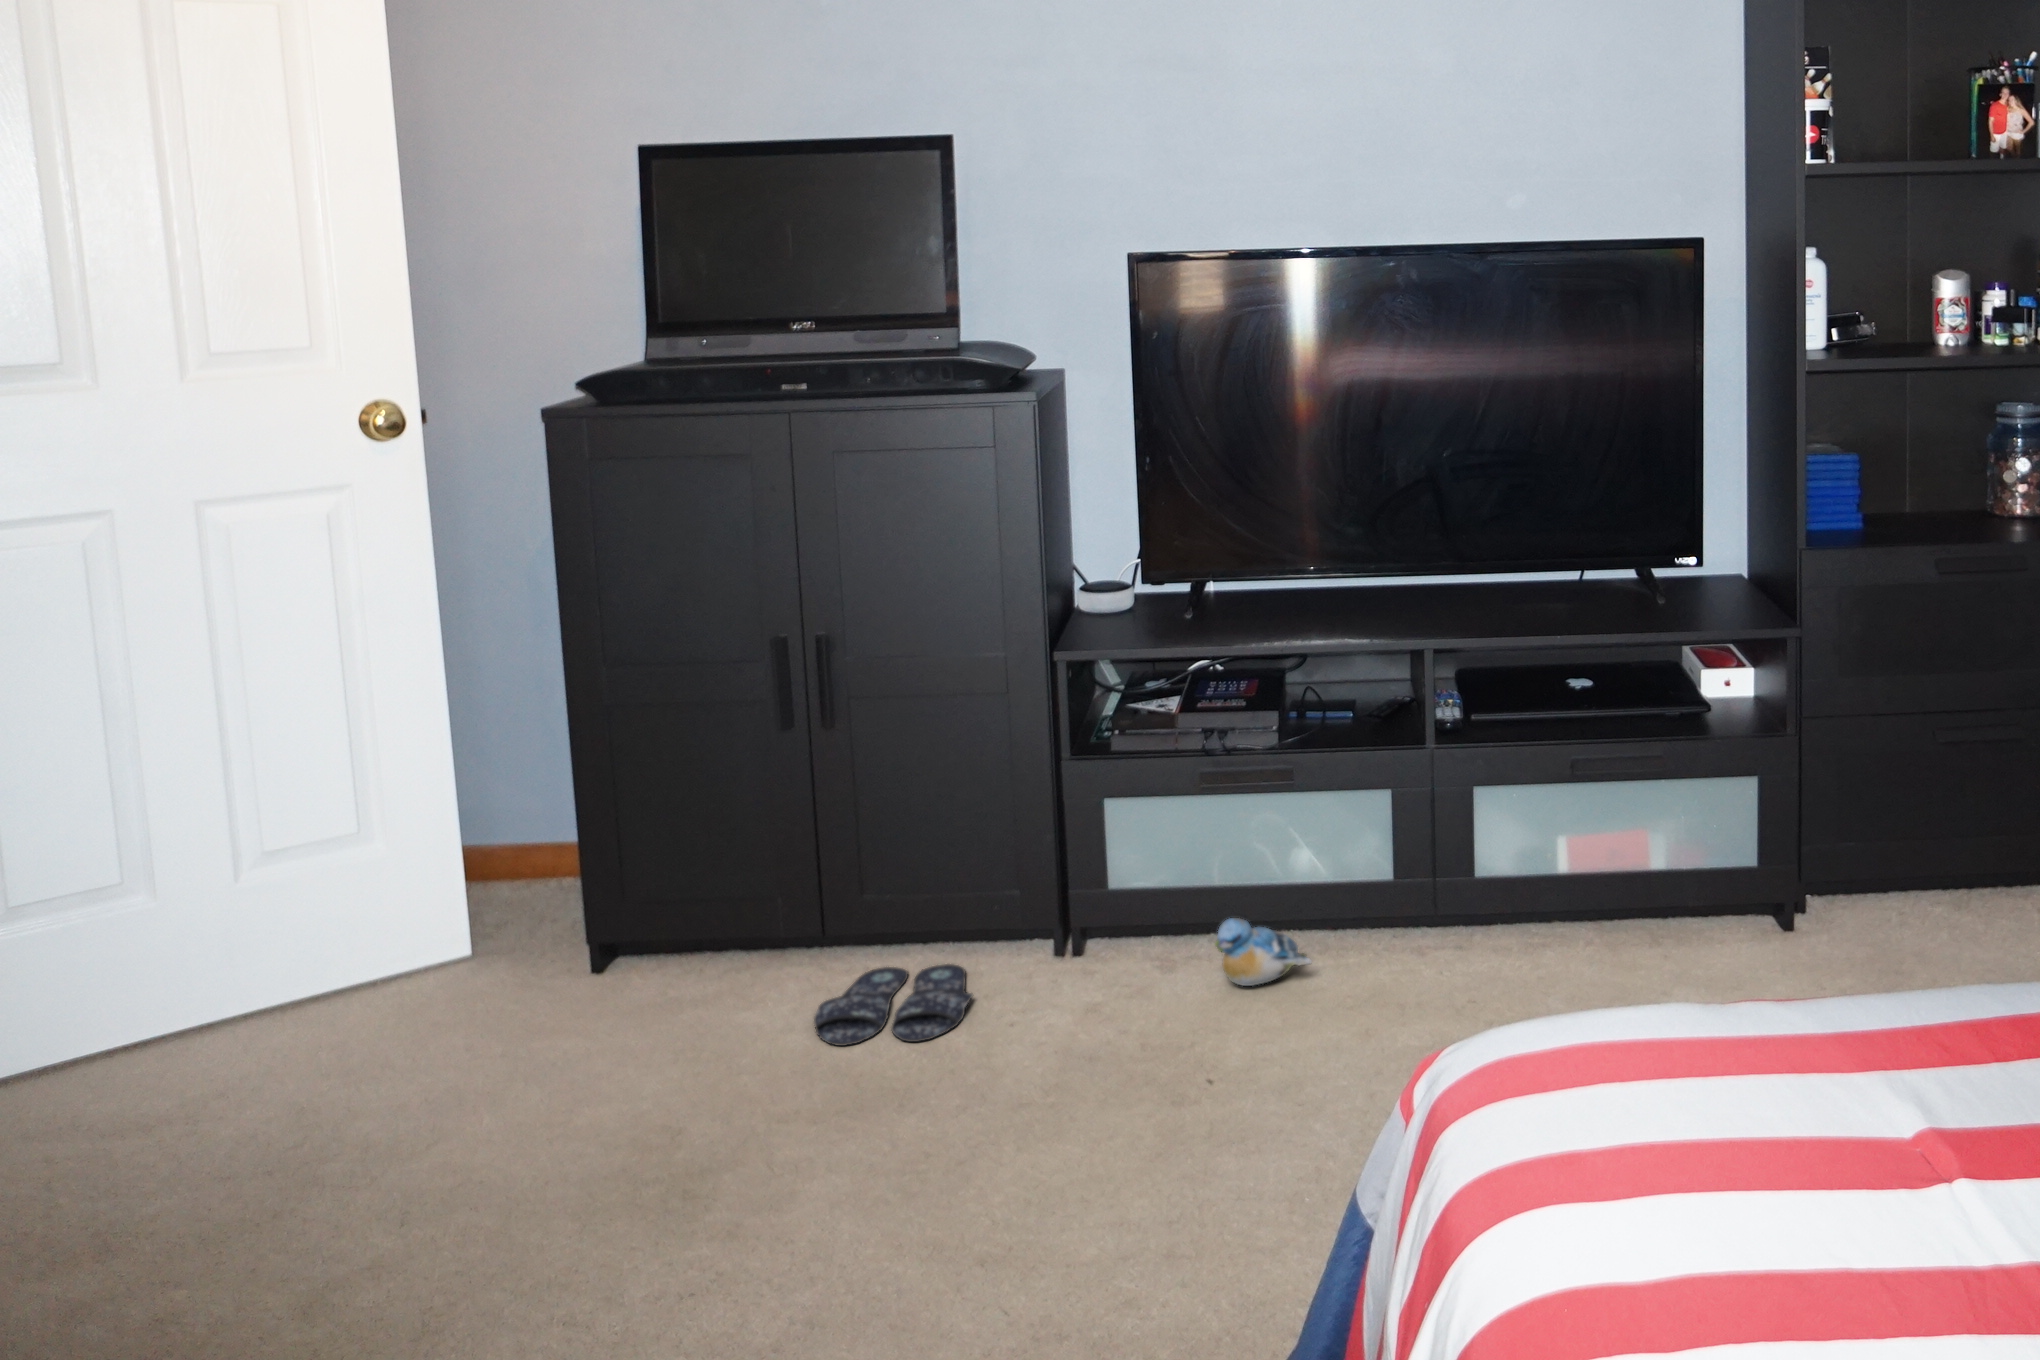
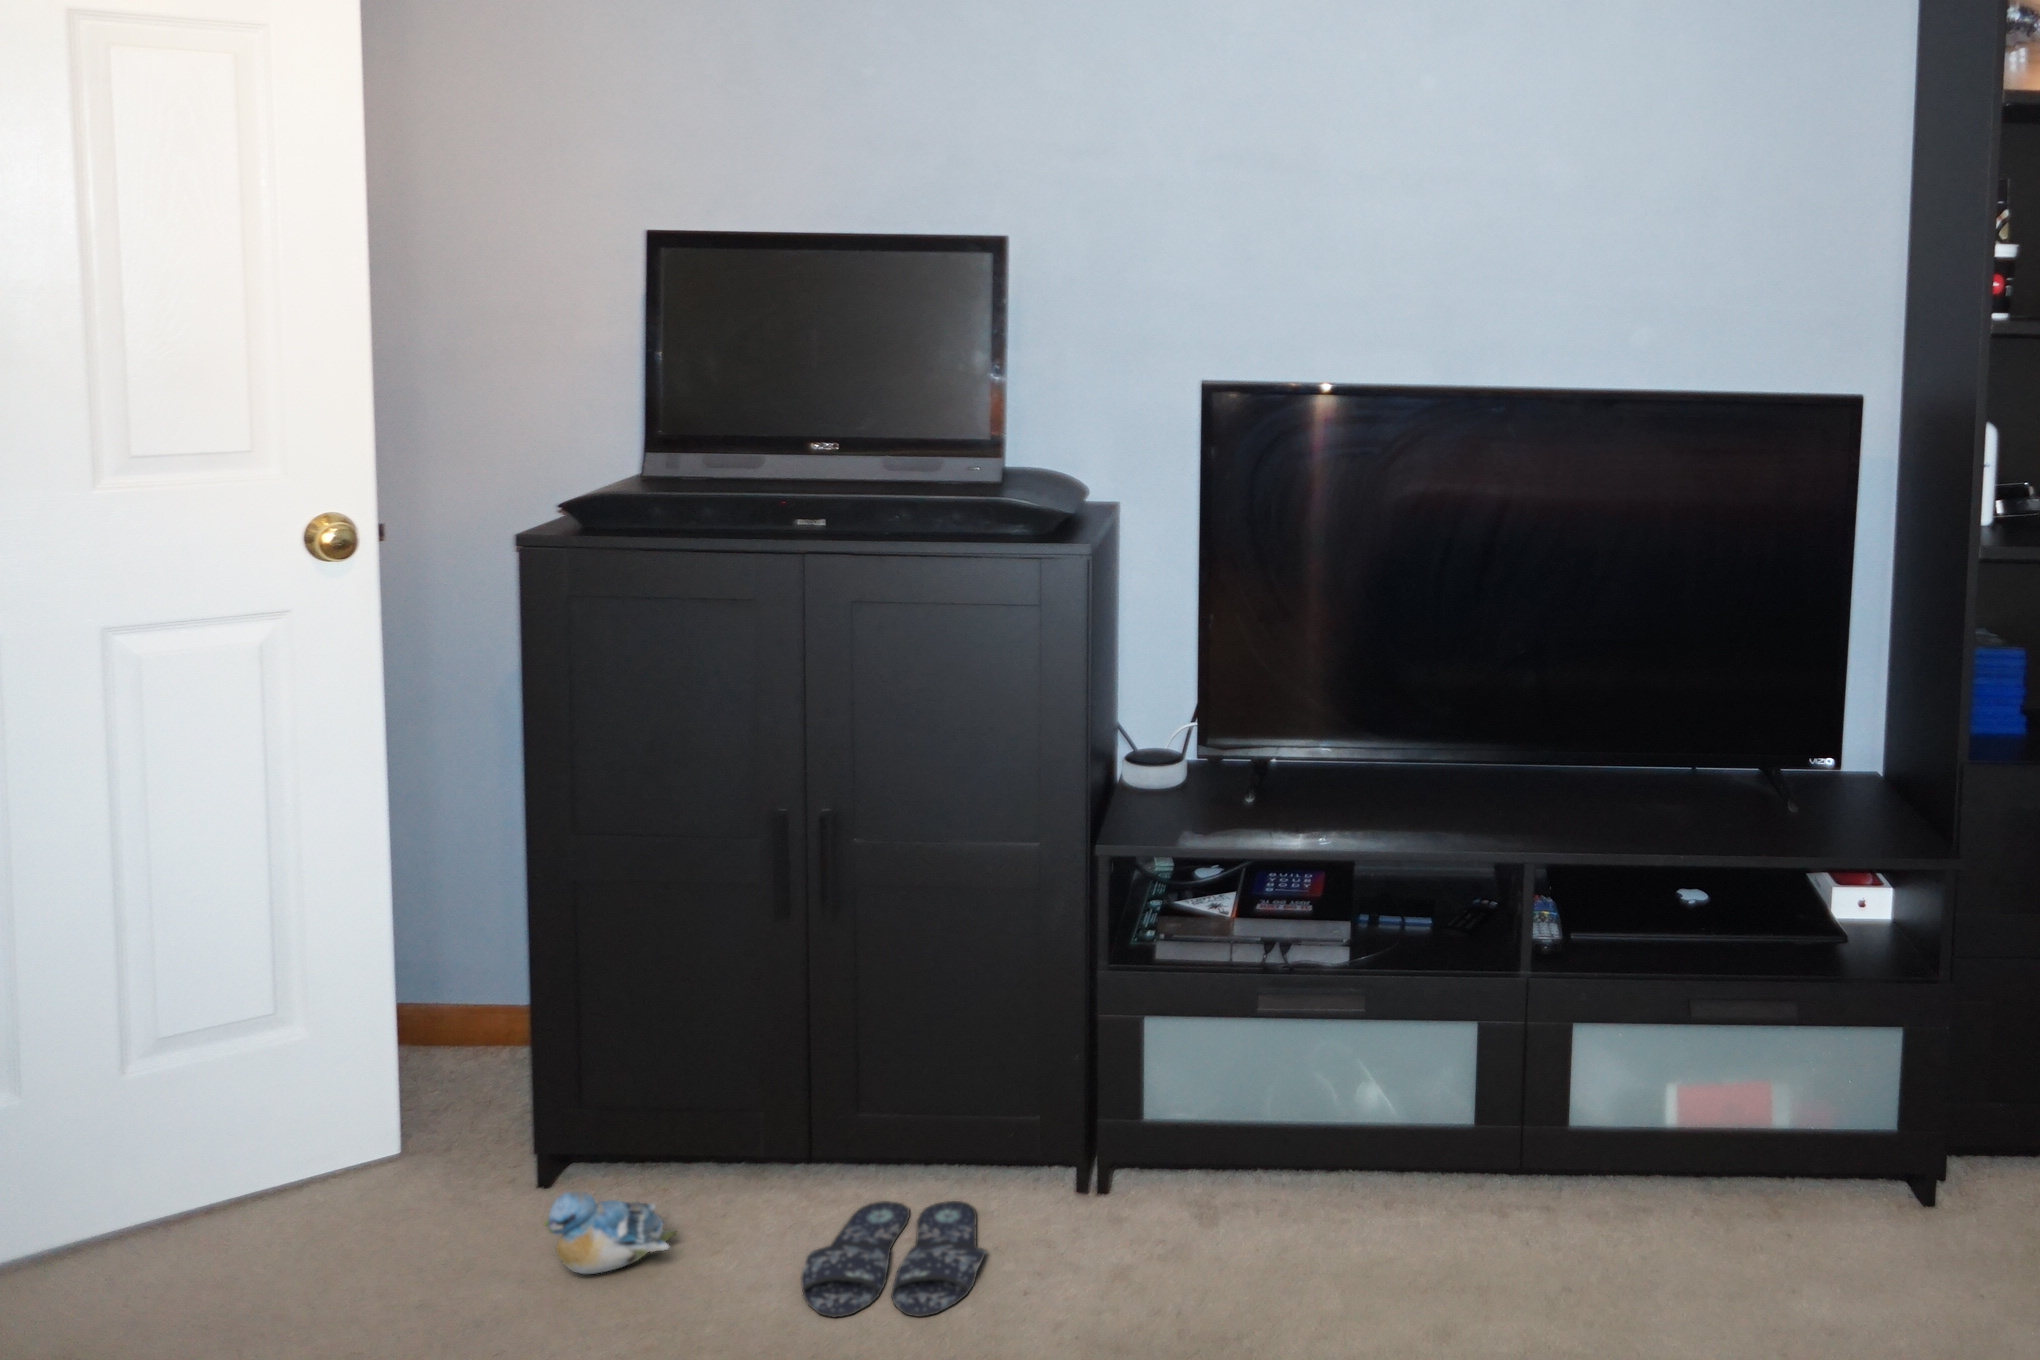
plush toy: present [1216,918,1311,986] -> present [544,1191,677,1274]

